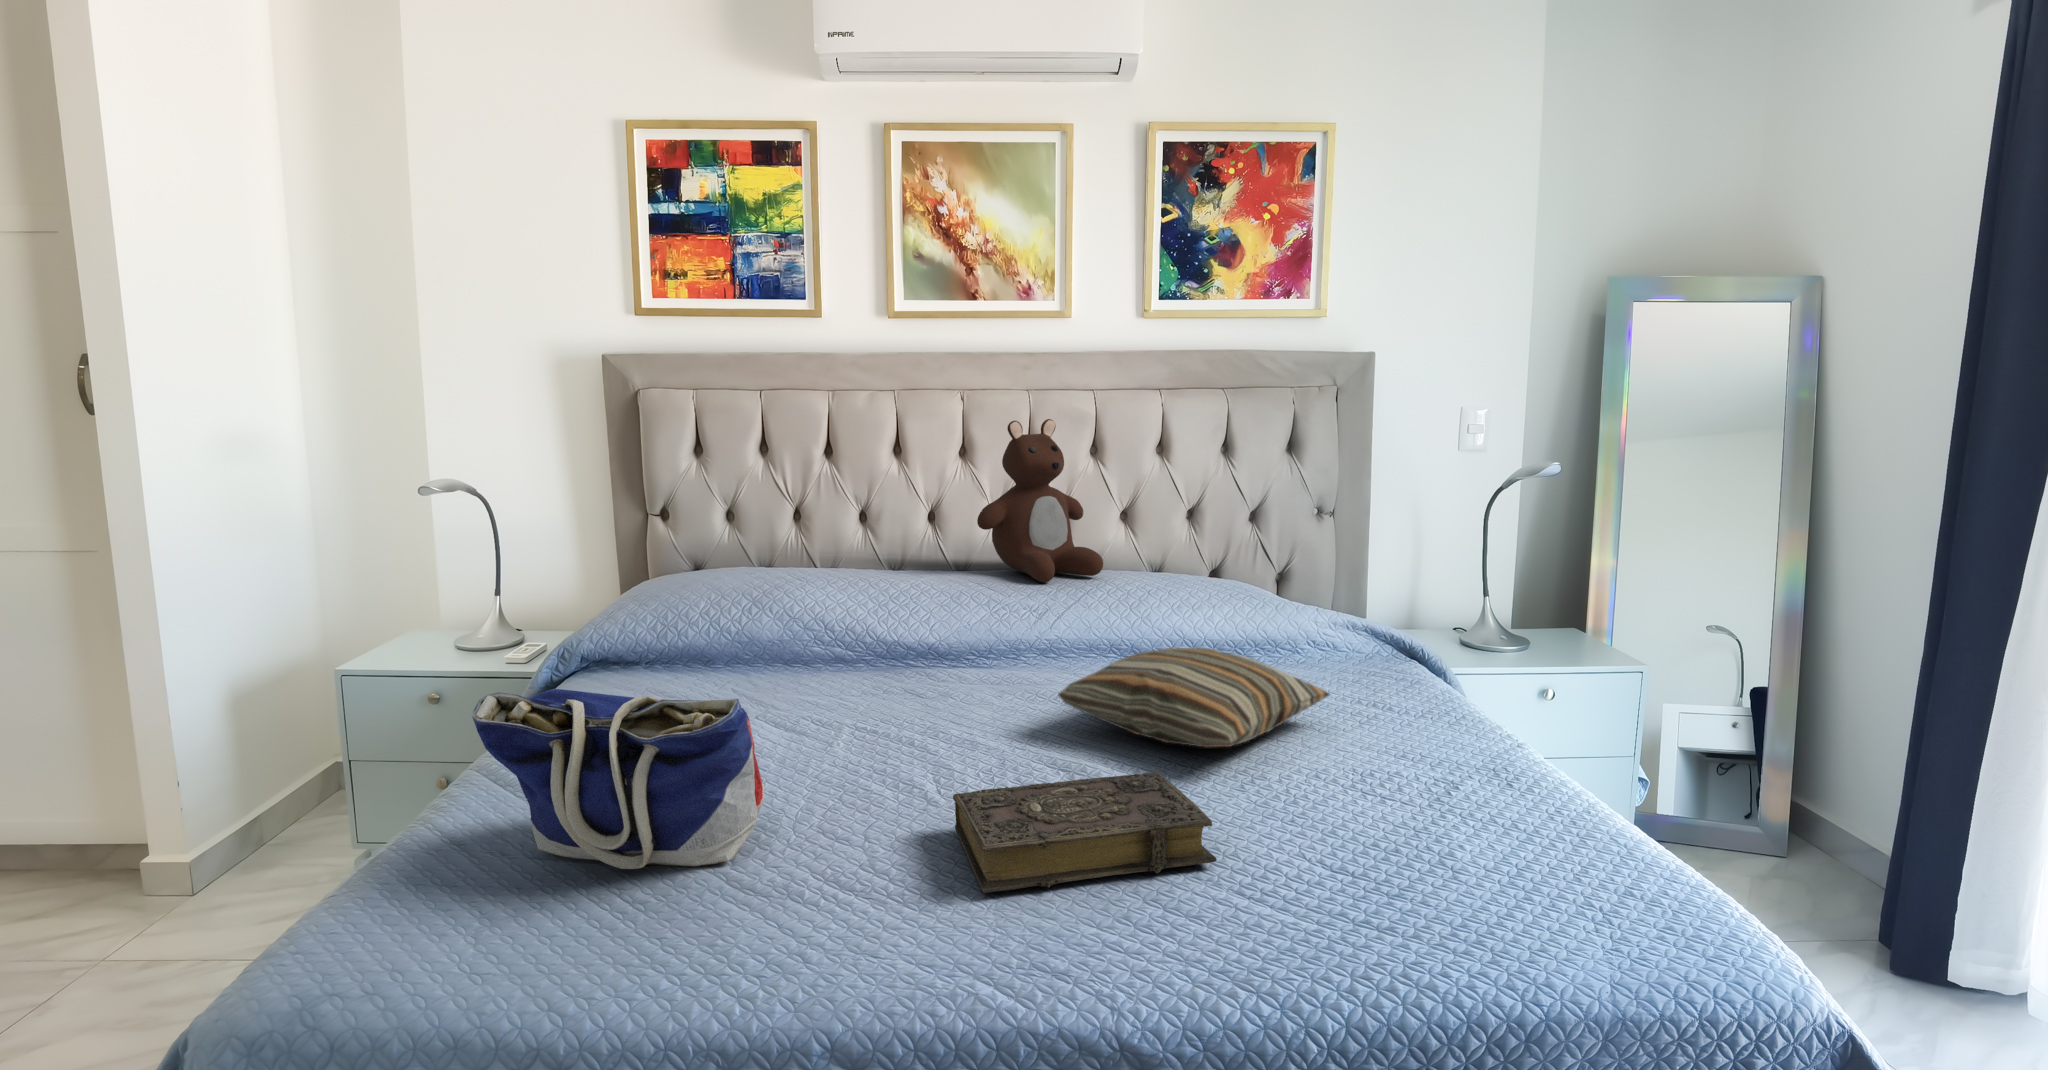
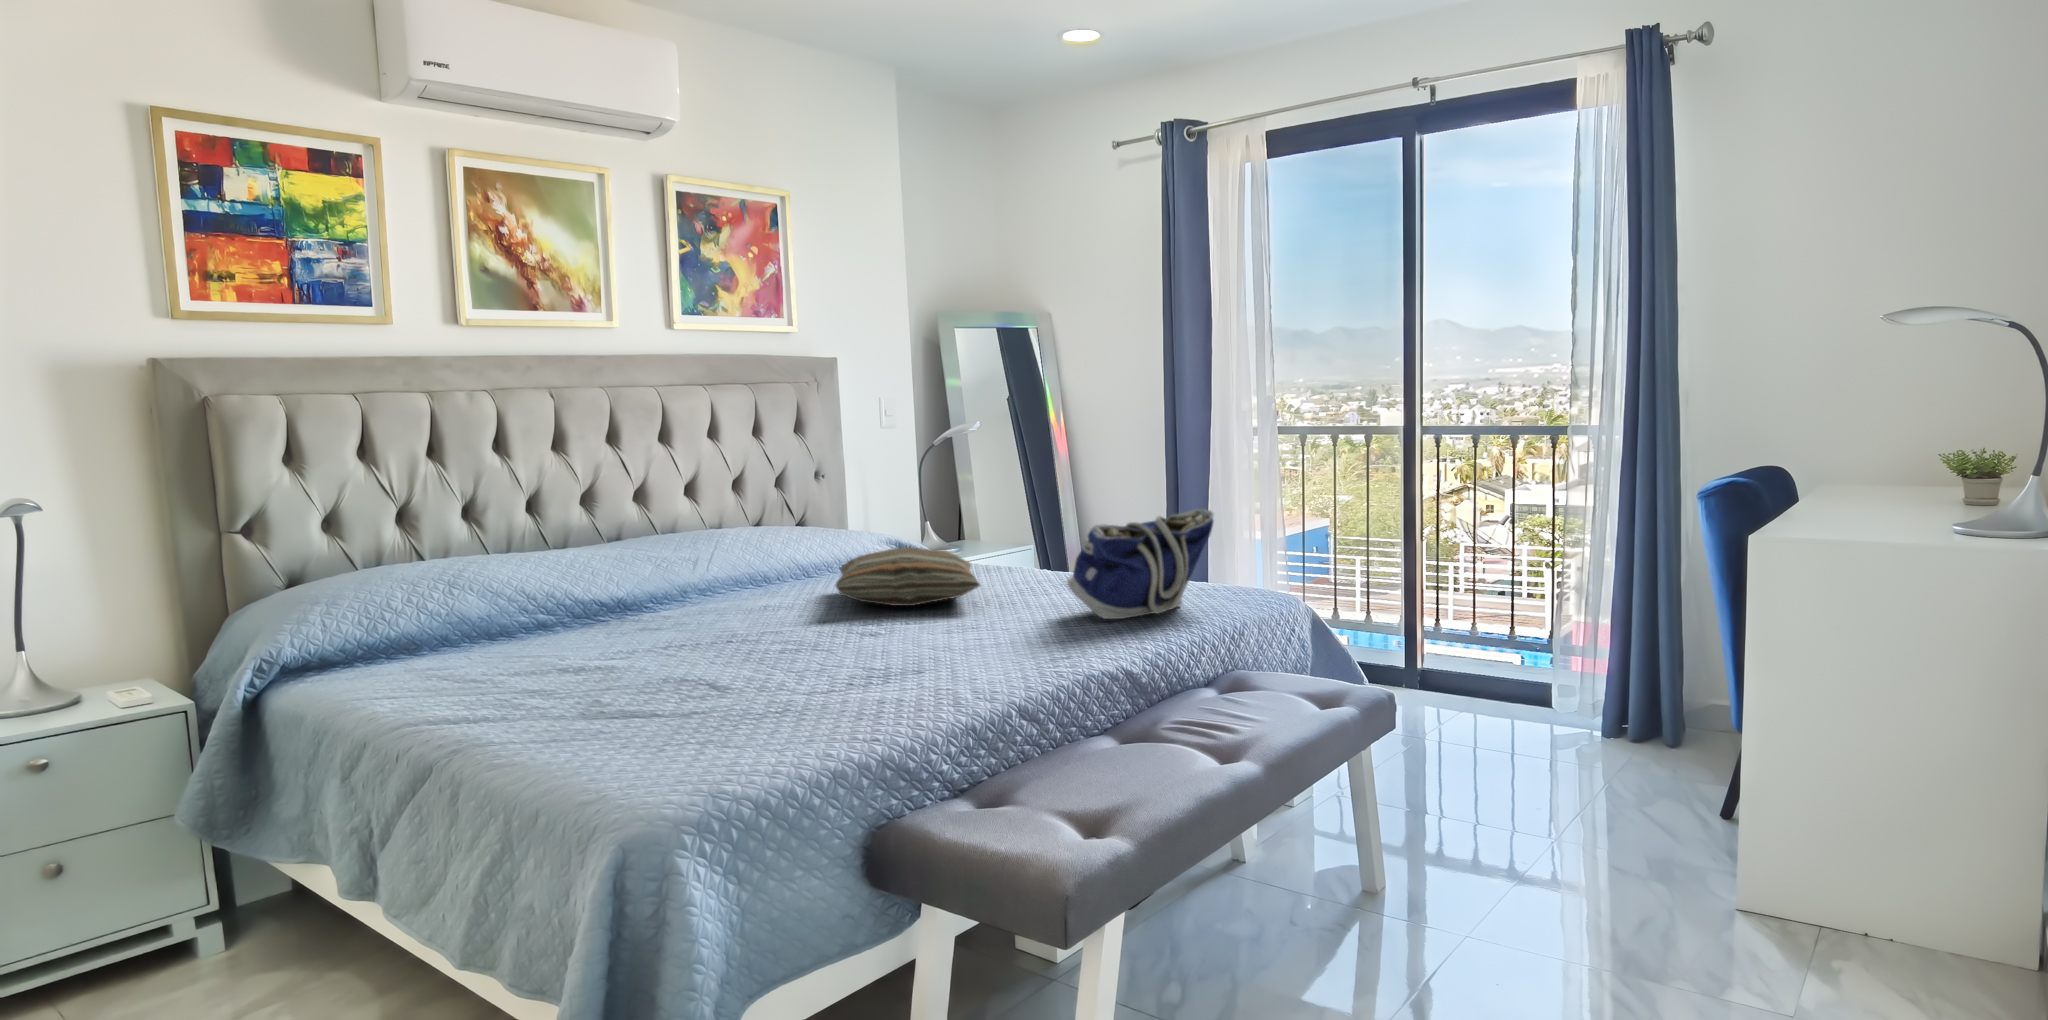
teddy bear: present [977,419,1103,583] -> none [608,412,710,542]
tote bag: present [472,689,764,869] -> present [1067,509,1214,619]
book: present [953,772,1217,893] -> none [896,602,1054,666]

